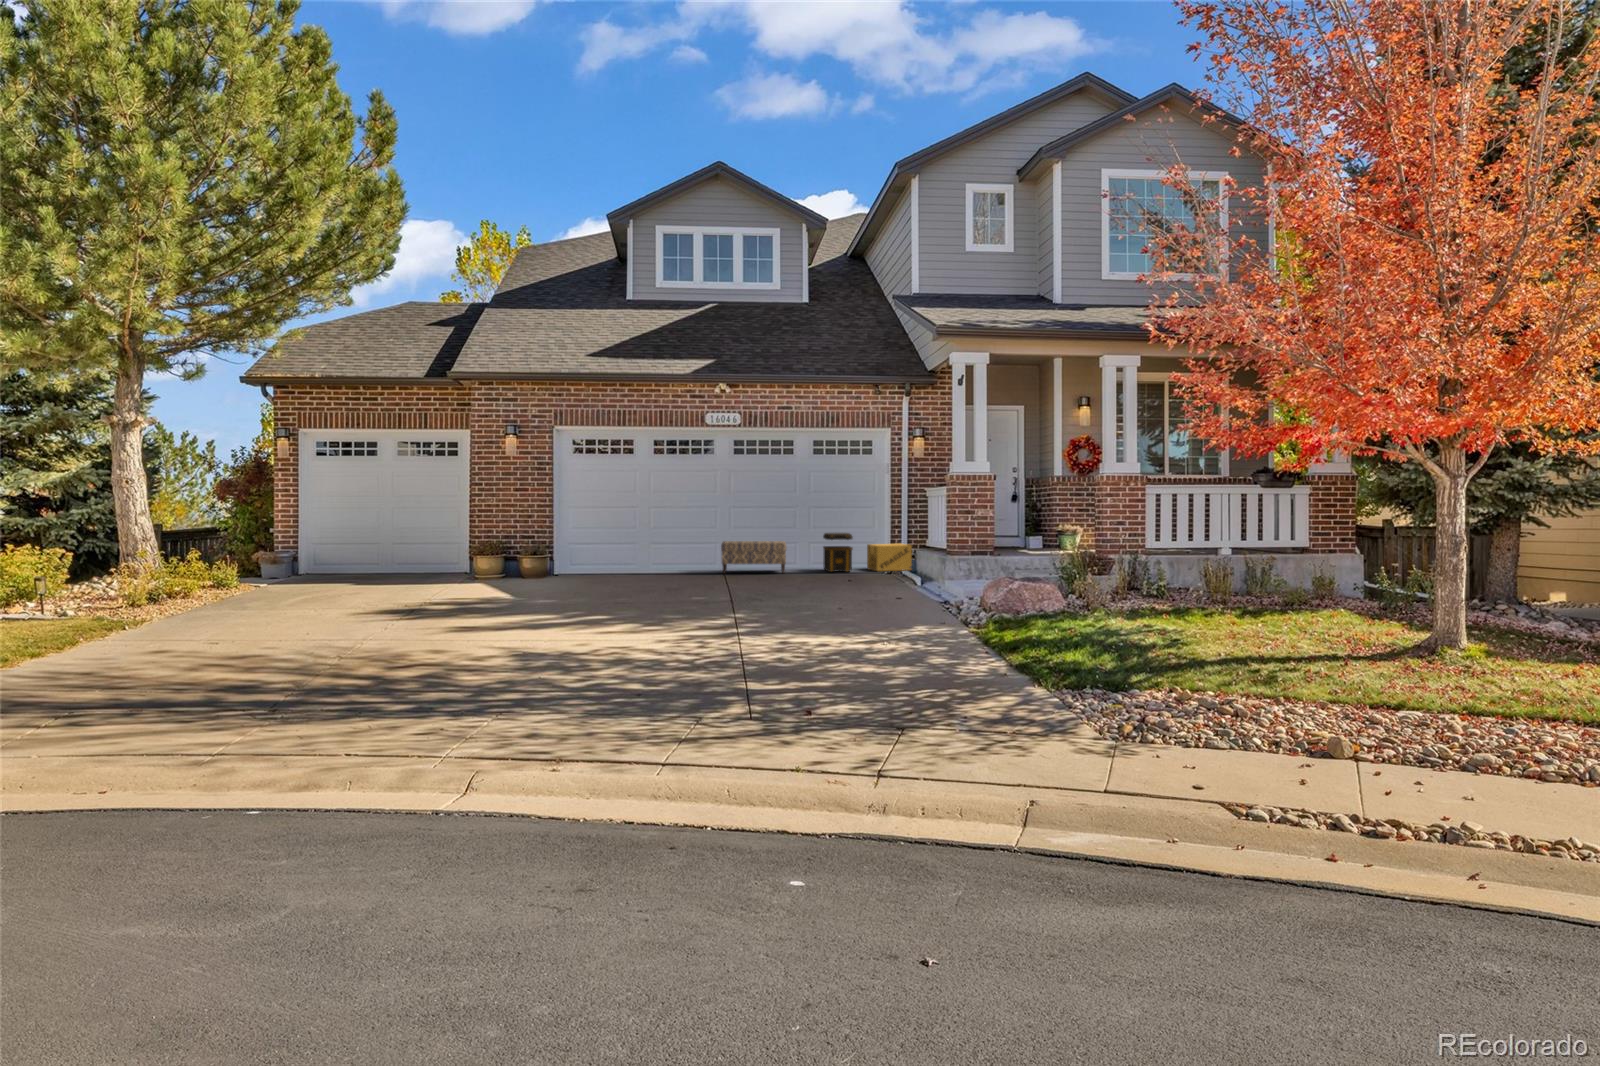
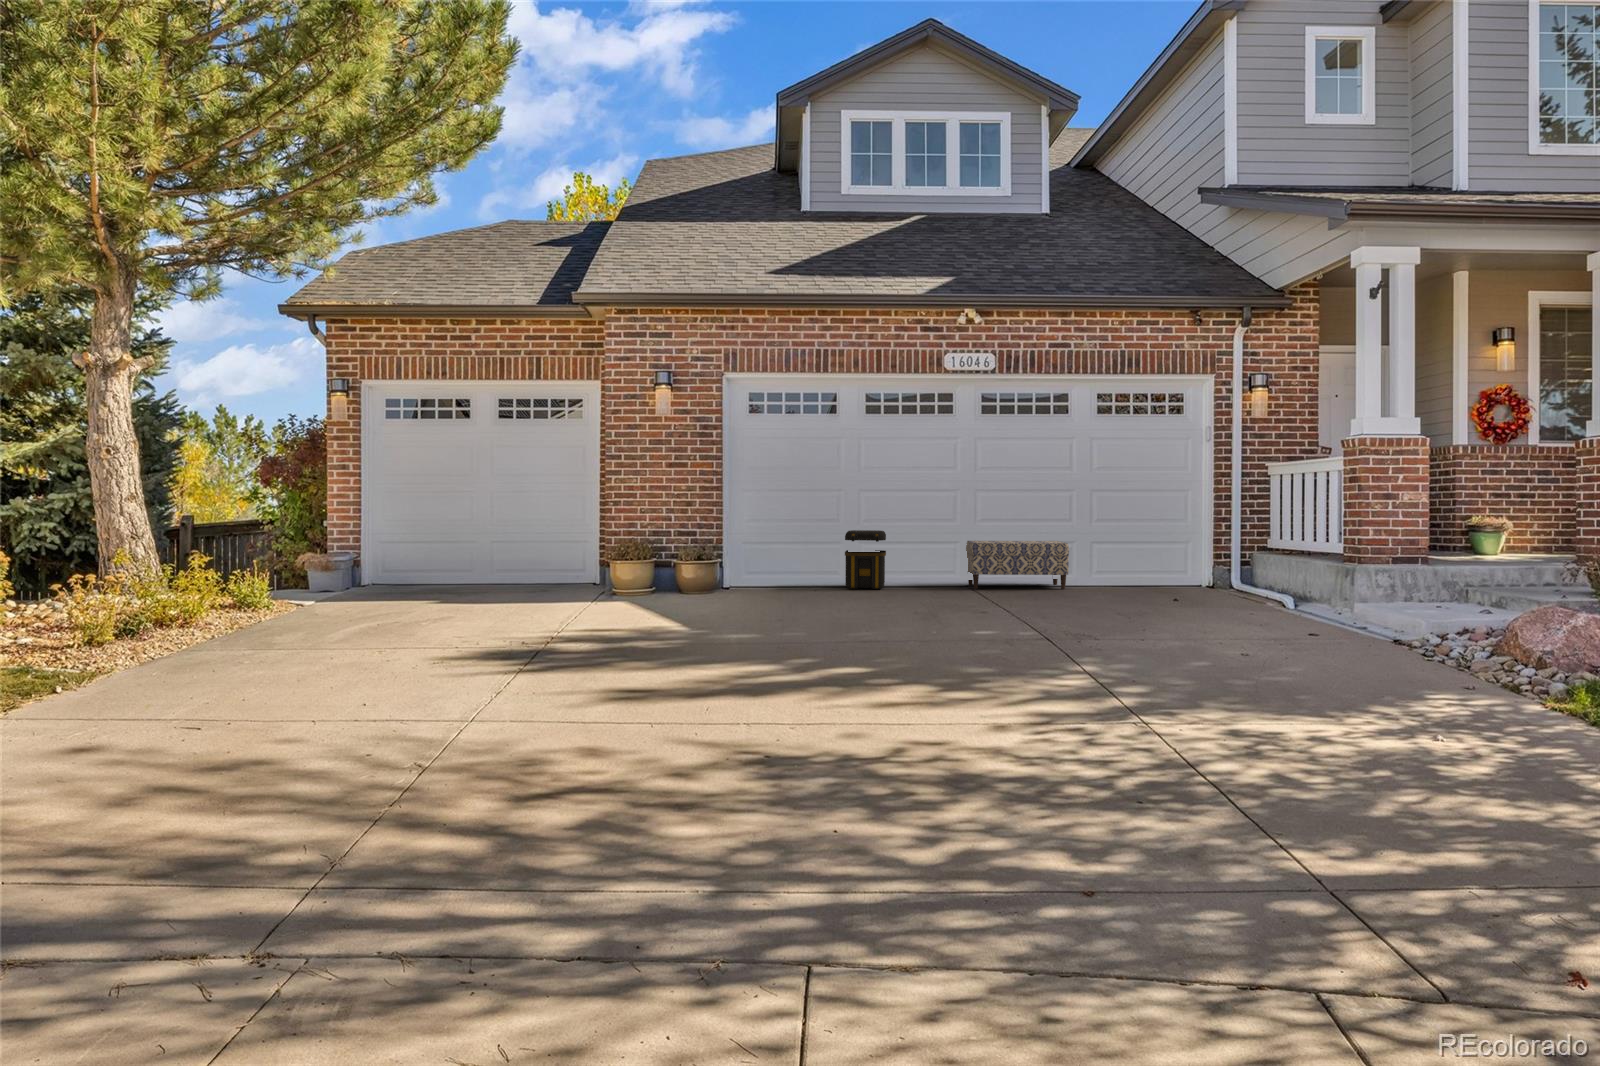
toolbox: present [823,533,853,572] -> present [845,530,886,589]
cardboard box: present [867,544,912,571] -> none [1177,545,1249,586]

